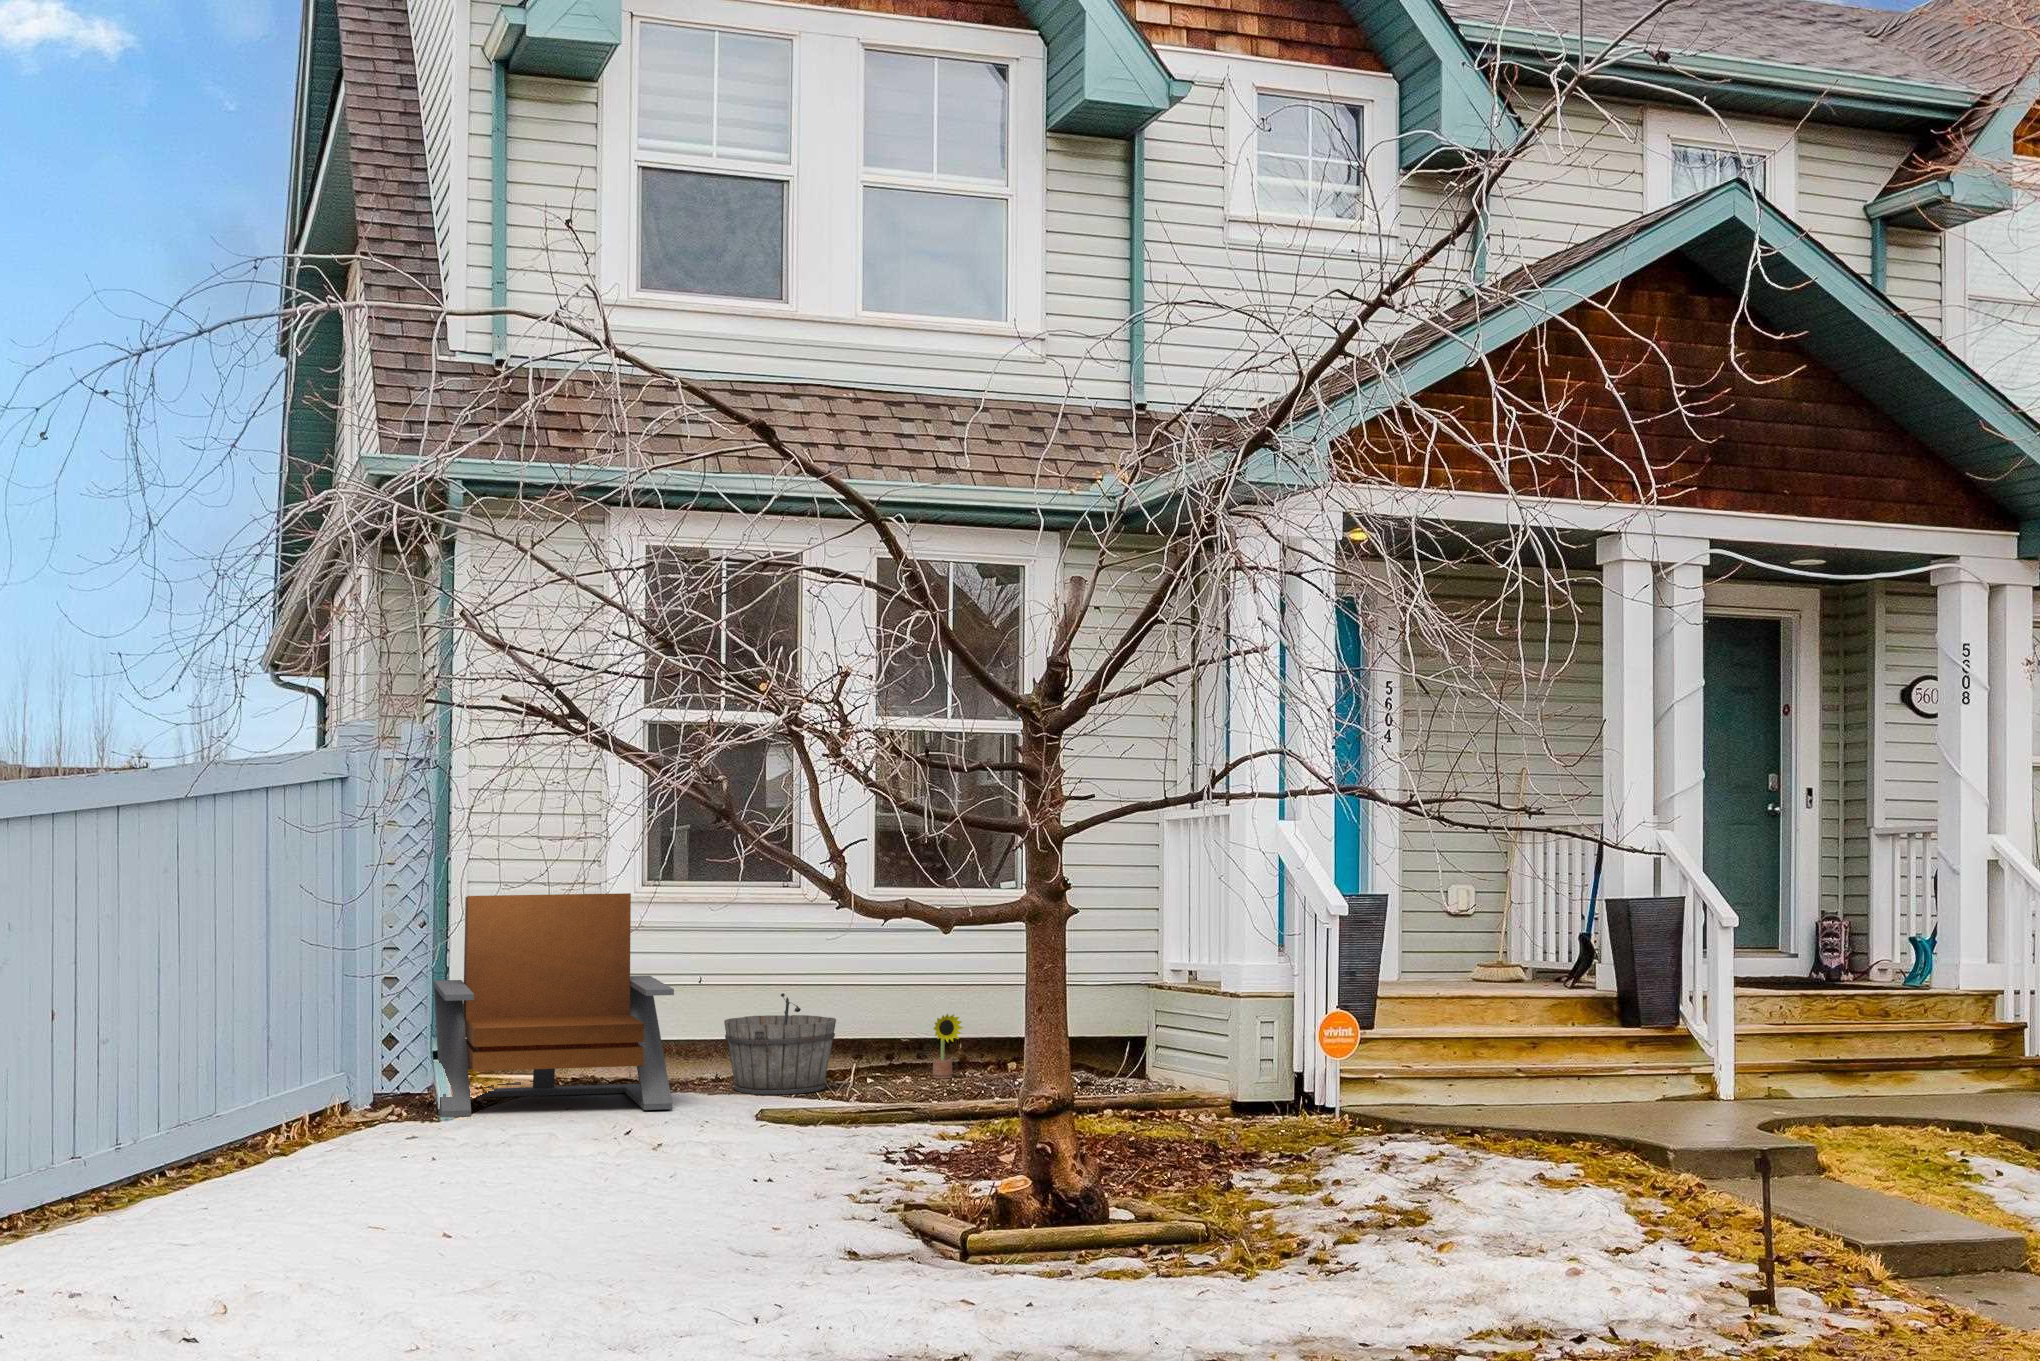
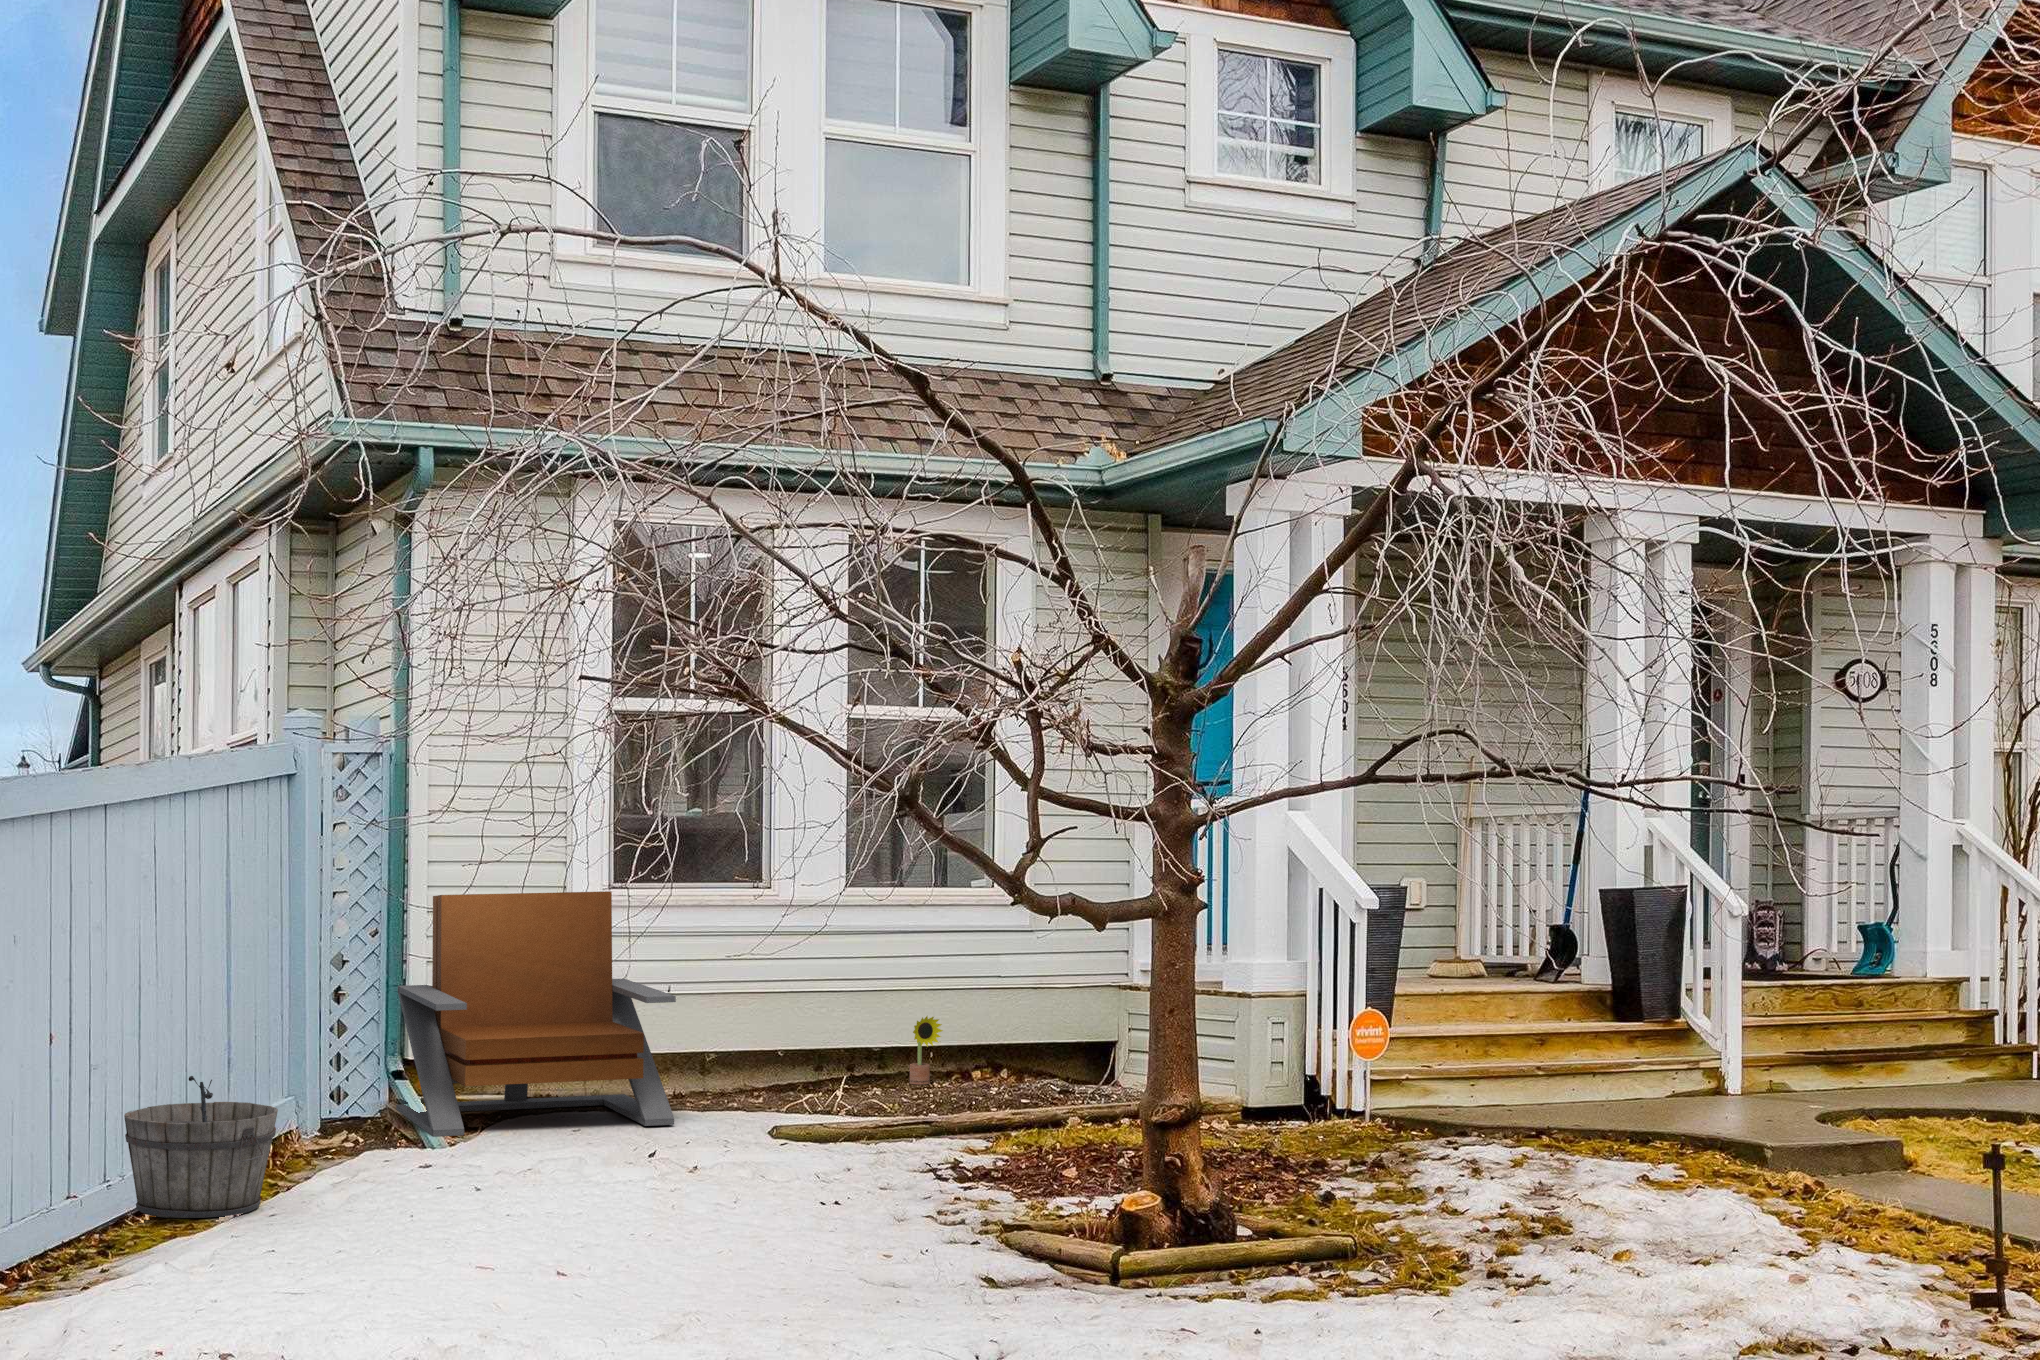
wooden bucket: present [724,993,836,1094] -> present [124,1076,278,1218]

